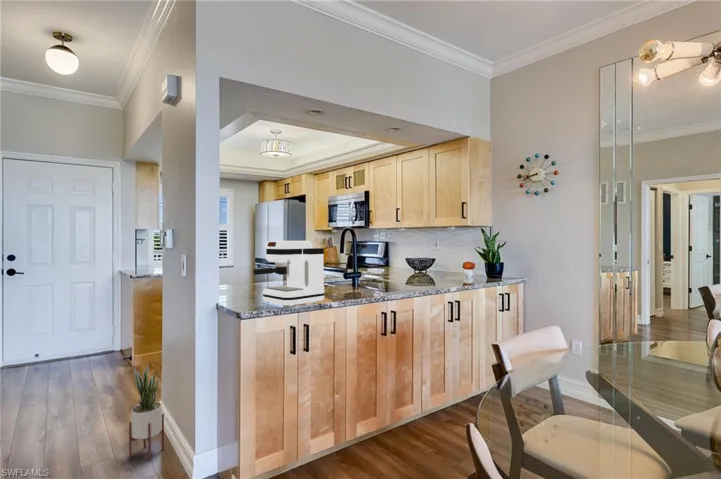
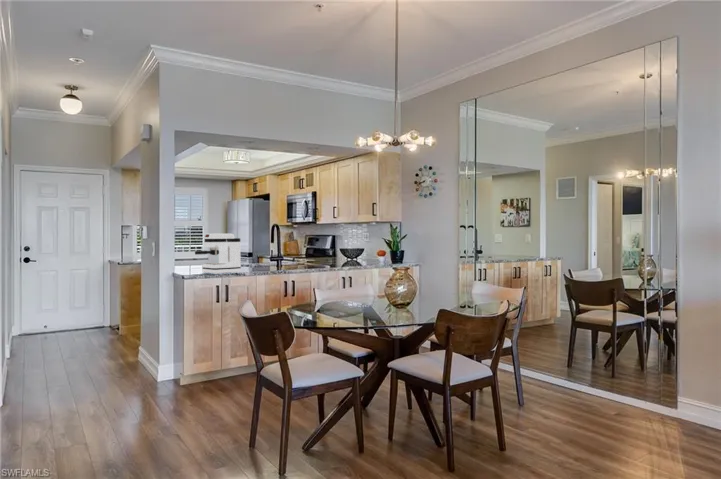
potted plant: present [129,362,164,461] -> none [121,312,143,373]

